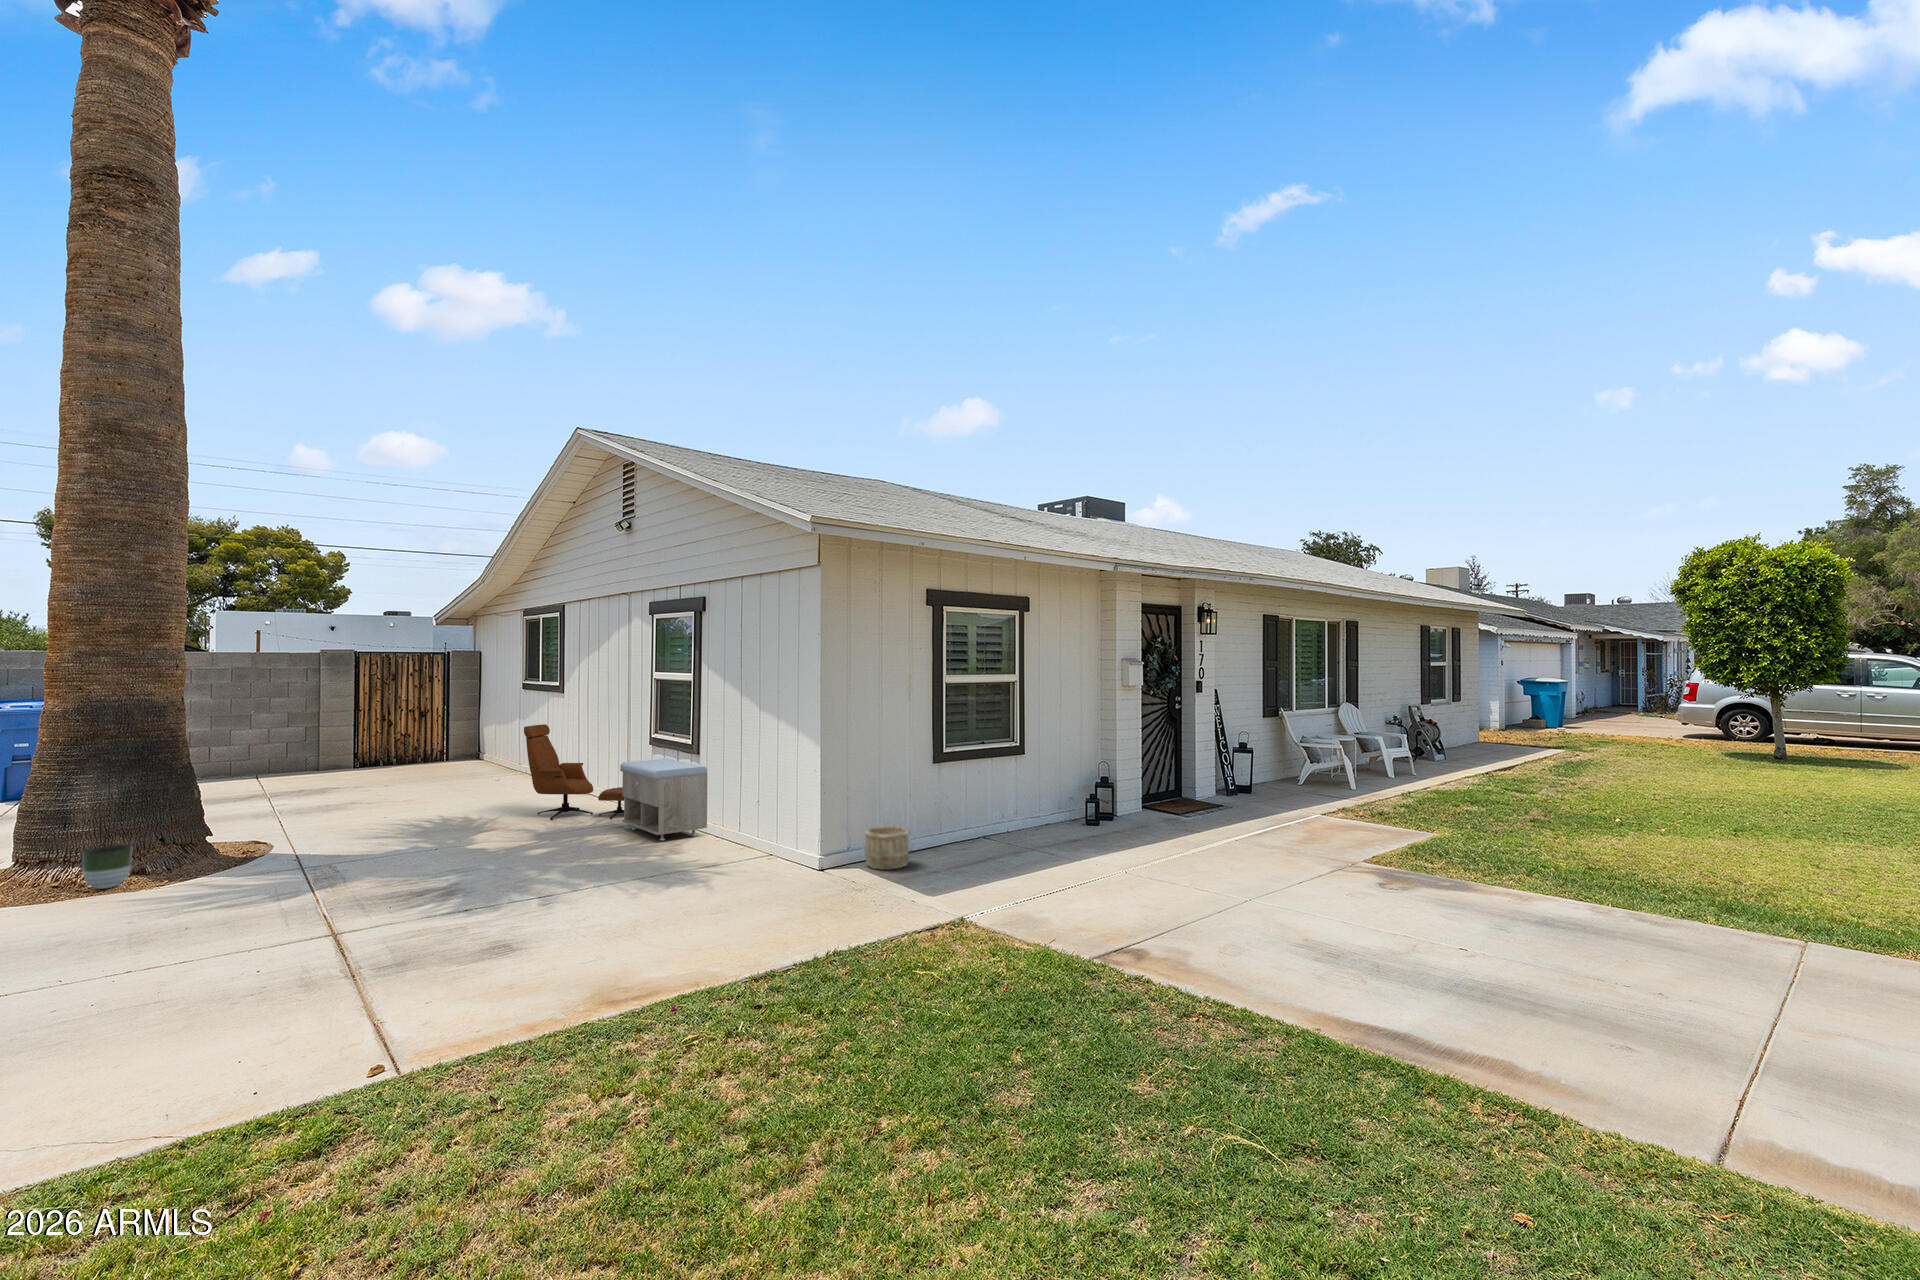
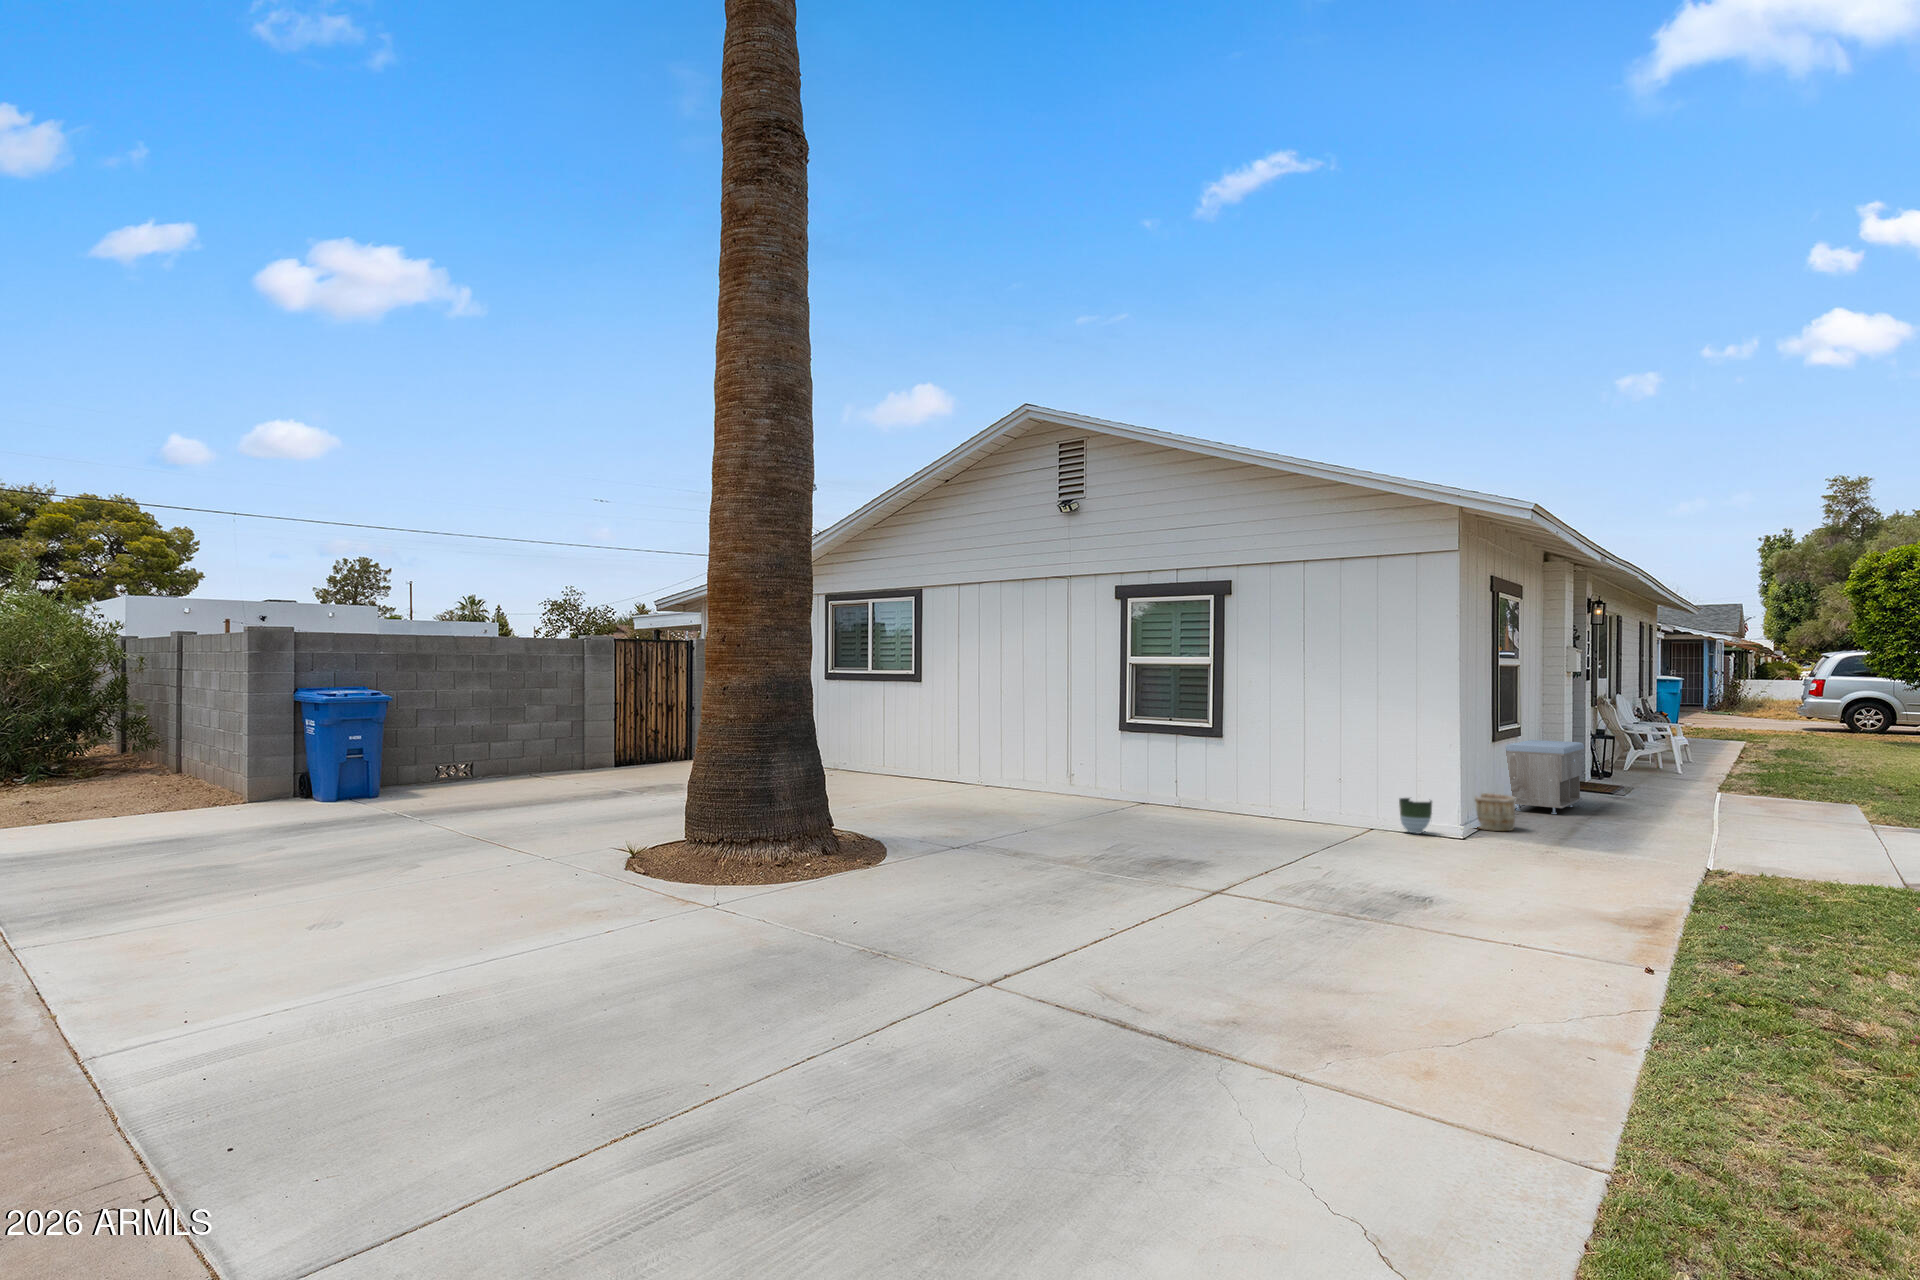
lounge chair: present [524,724,624,820] -> none [997,709,1109,804]
storage bench: present [620,759,707,841] -> present [1505,740,1584,814]
planter: present [82,845,132,889] -> present [1399,798,1432,834]

